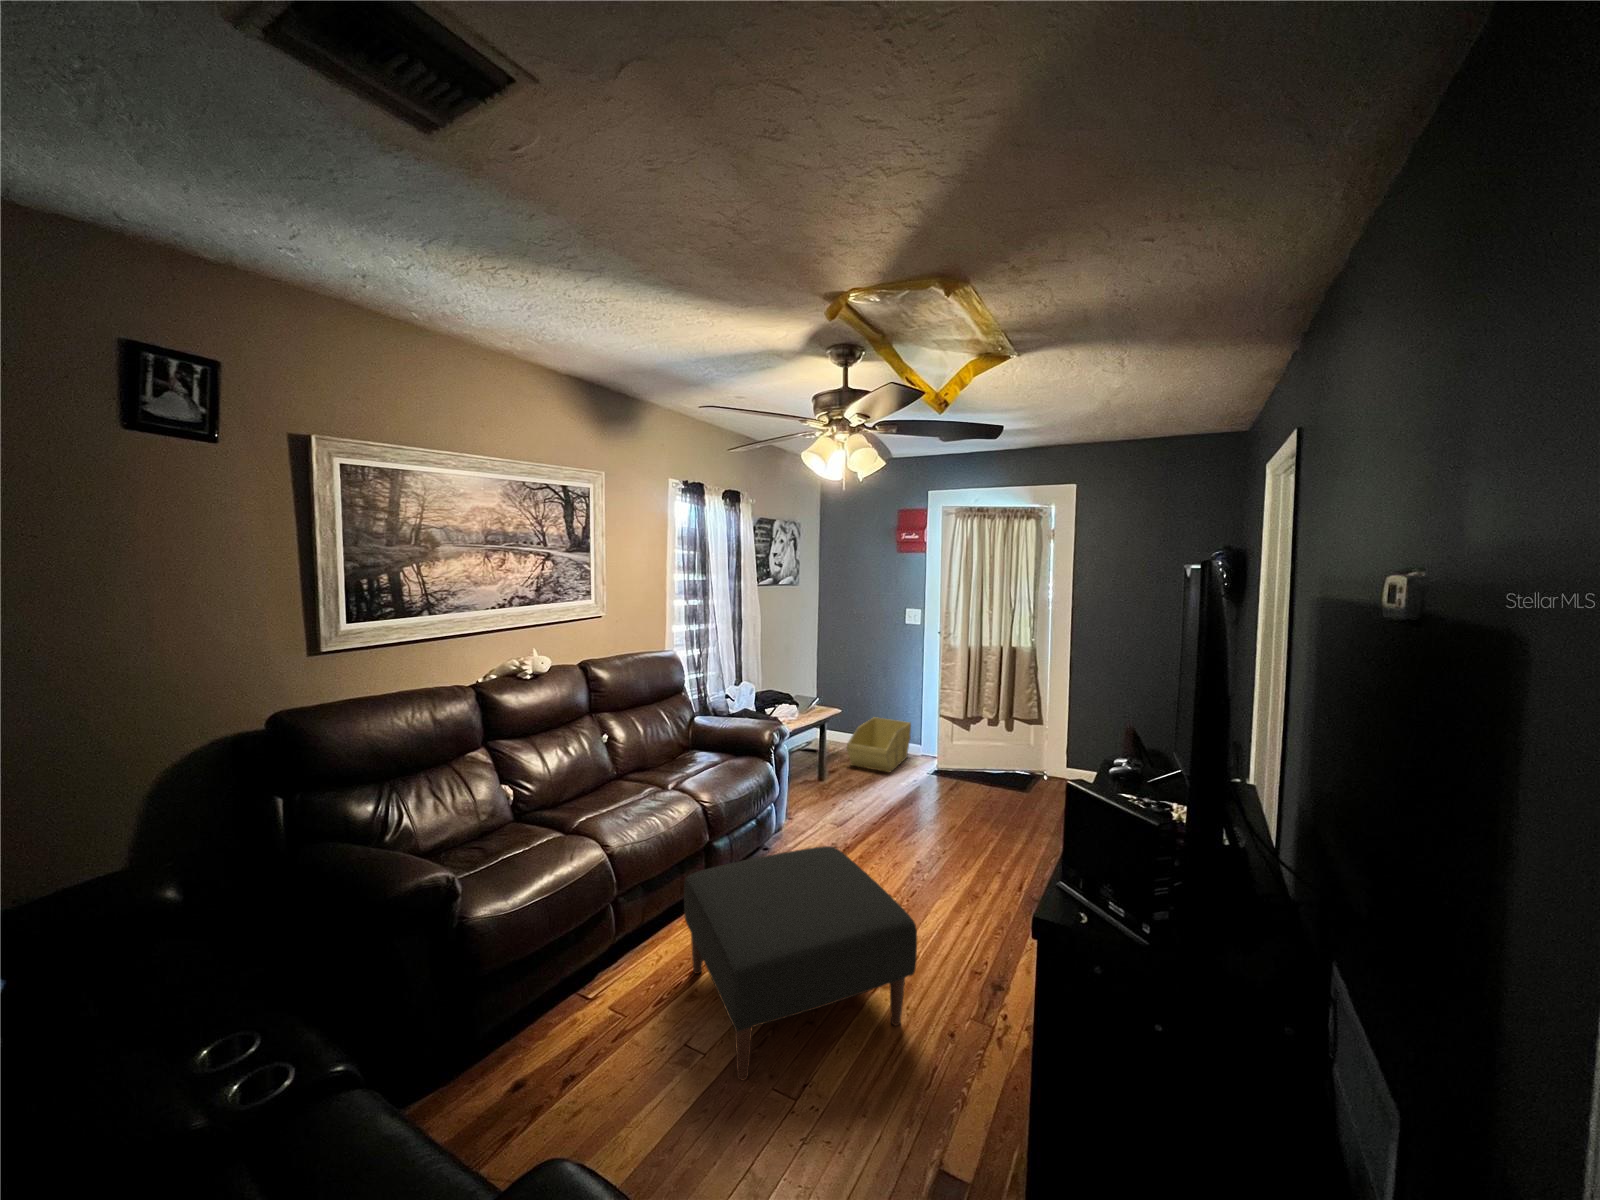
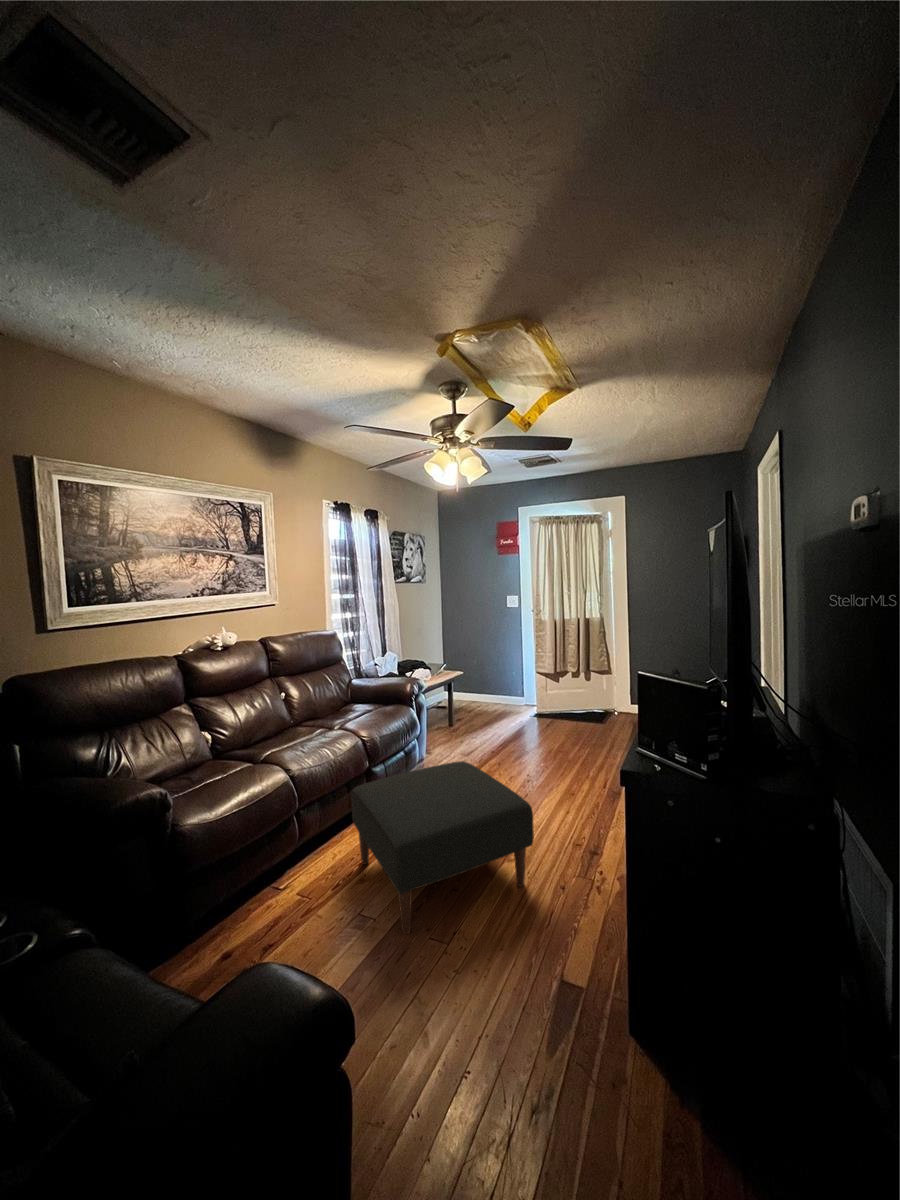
storage bin: present [846,717,911,772] -> none [468,679,516,719]

